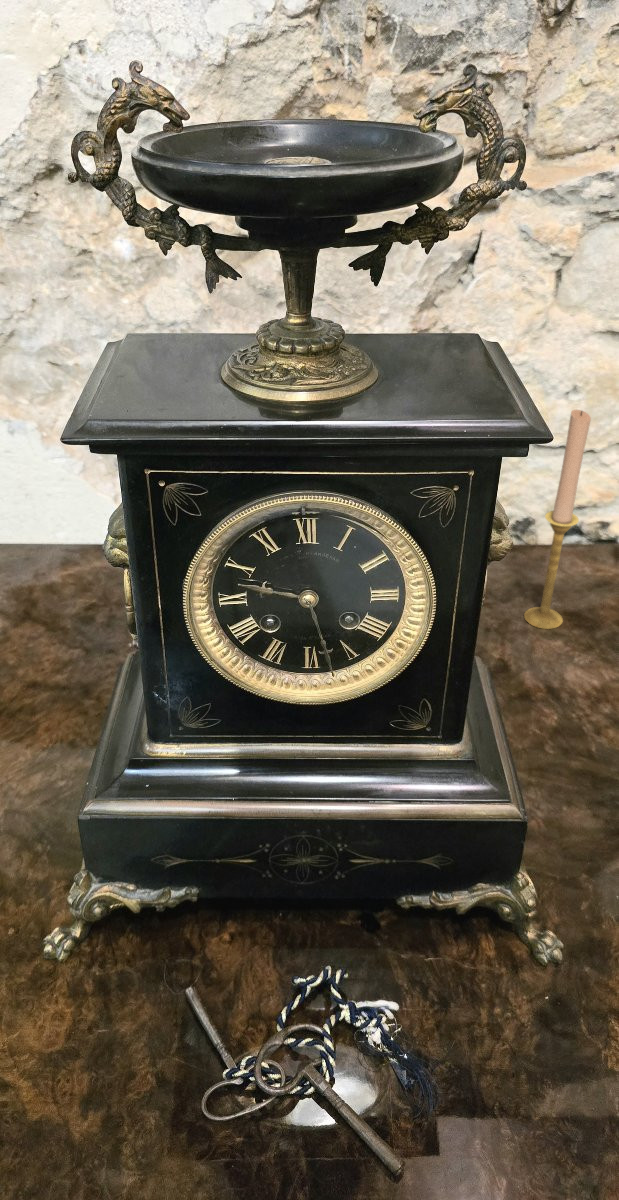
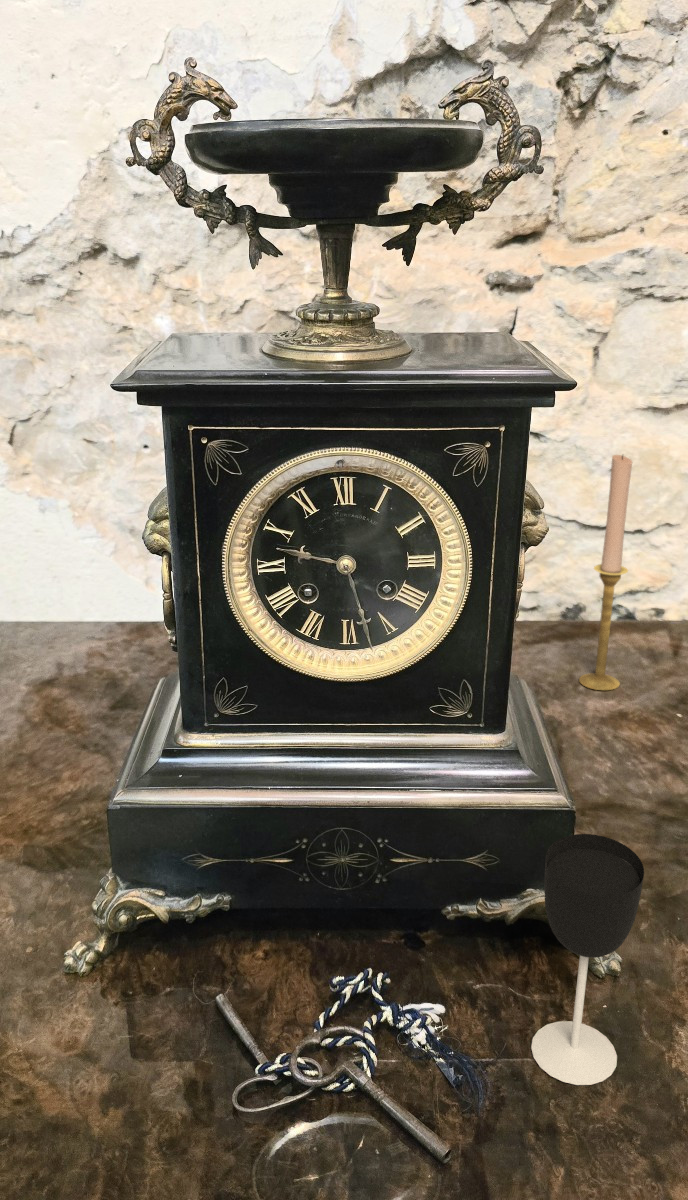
wine glass: none [475,882,590,1087] -> present [531,834,644,1085]

